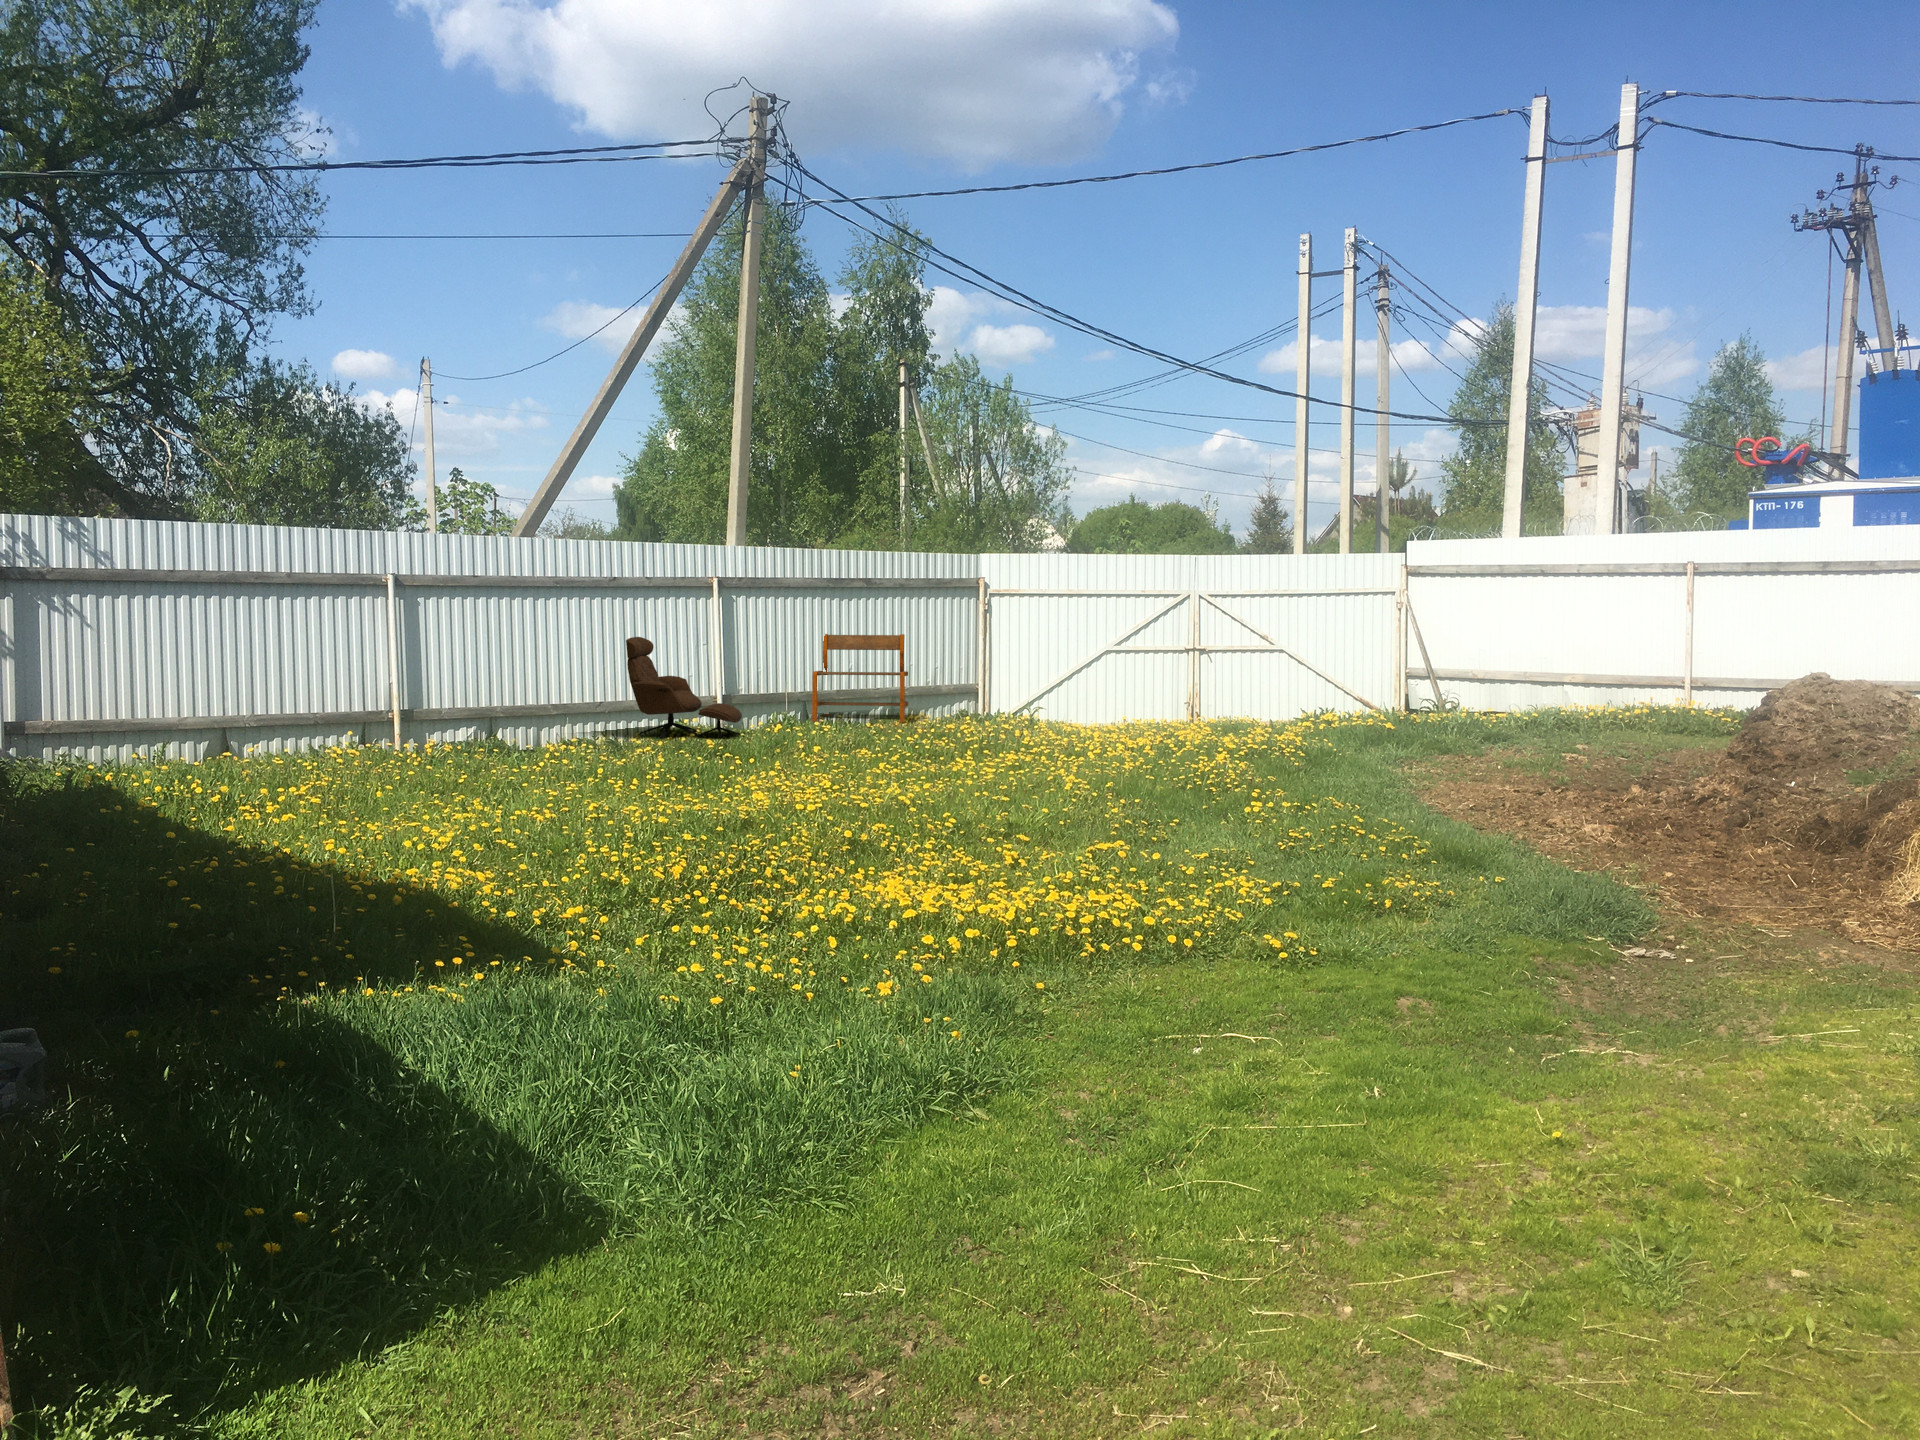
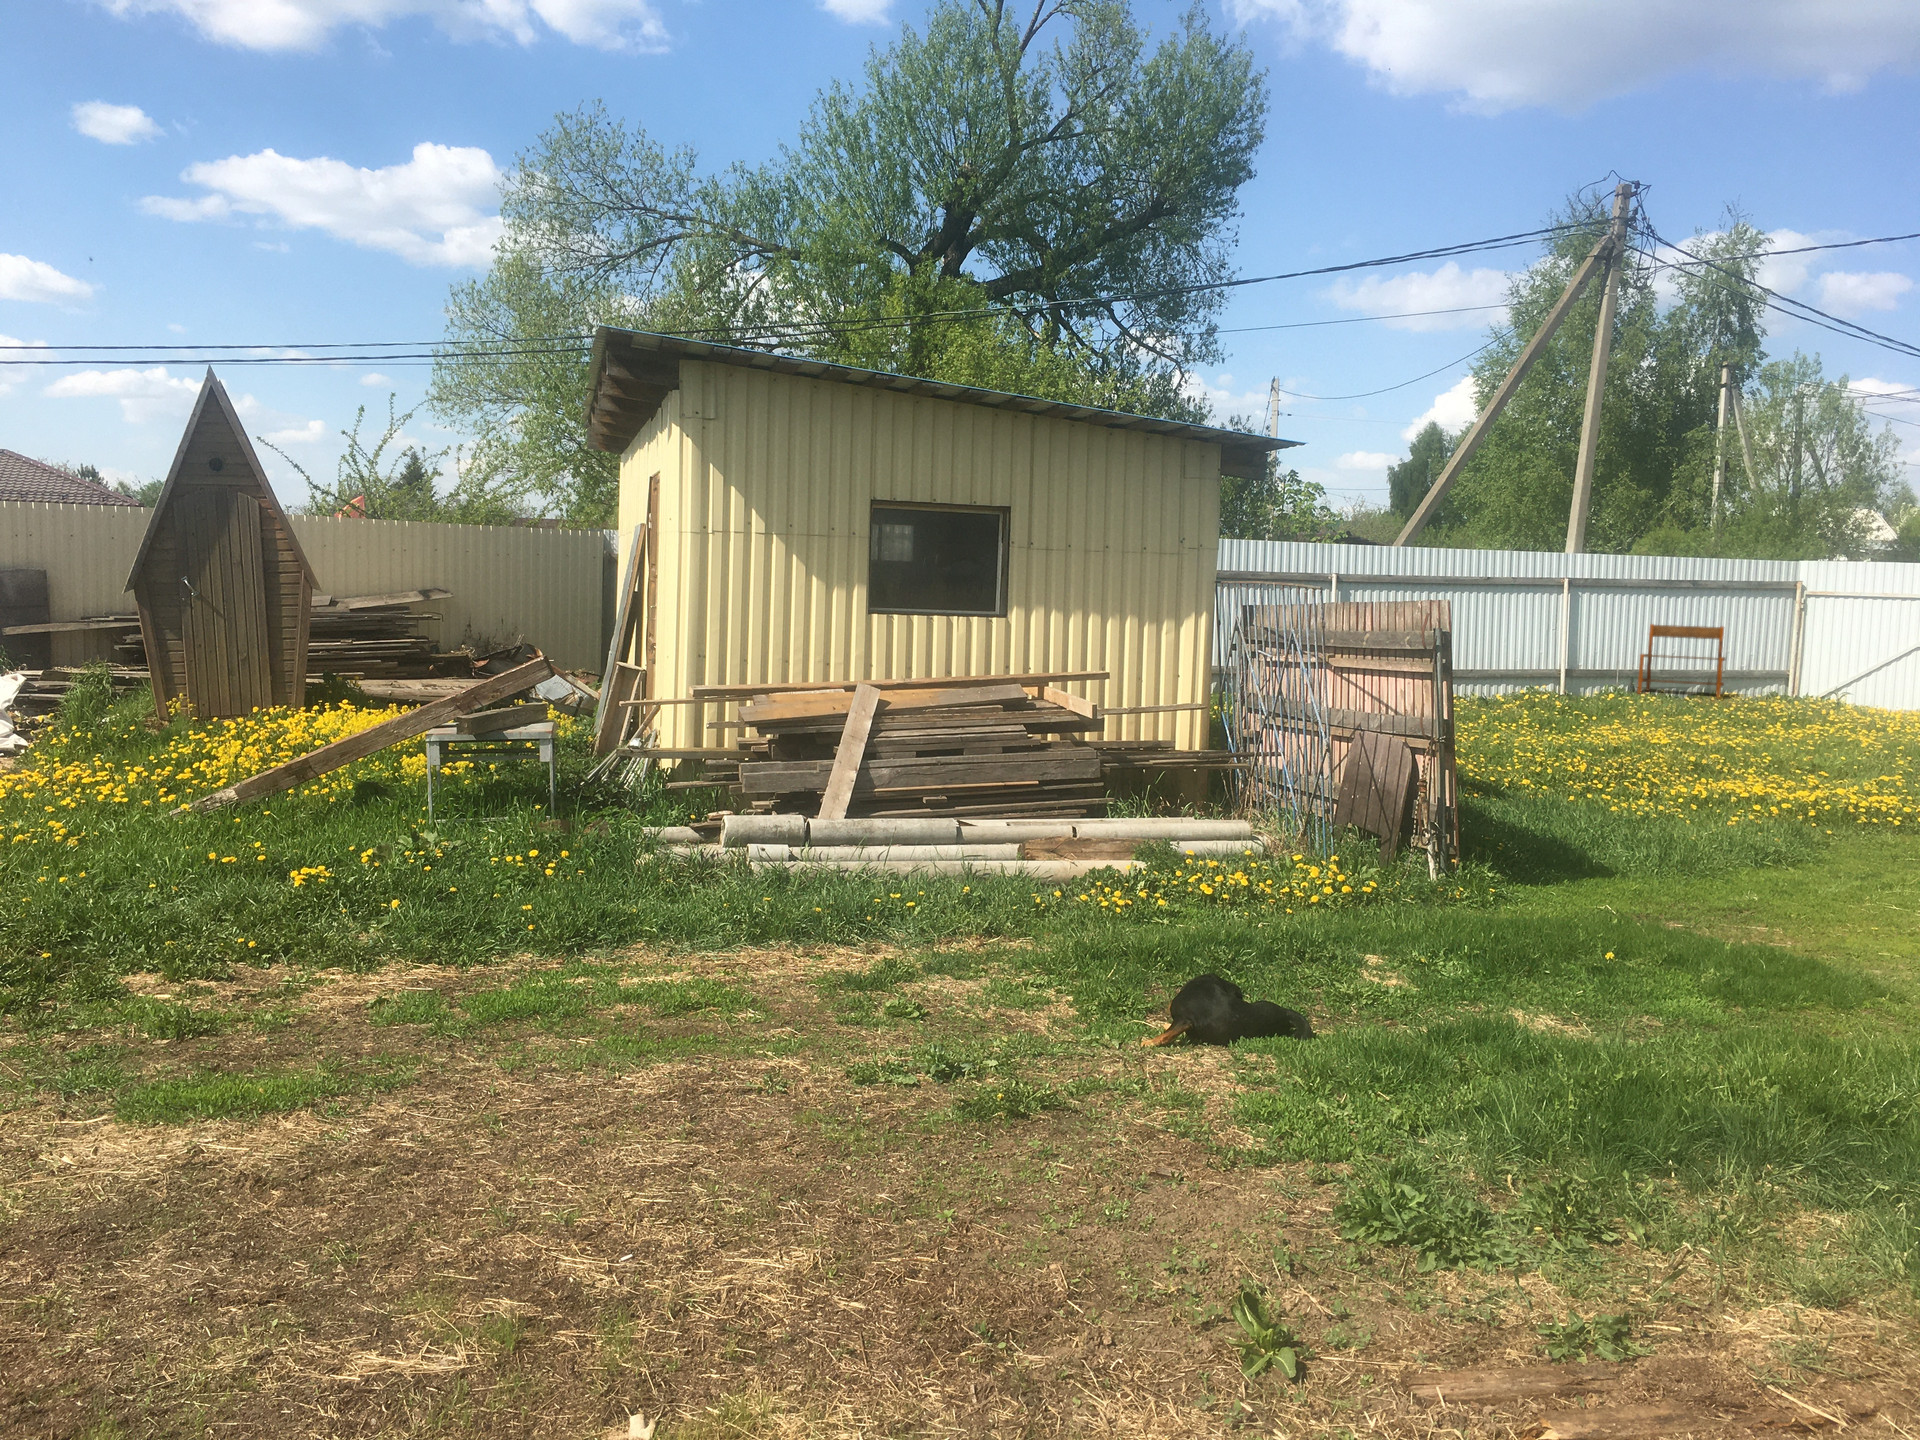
lounge chair: present [626,637,742,738] -> none [1497,621,1583,700]

